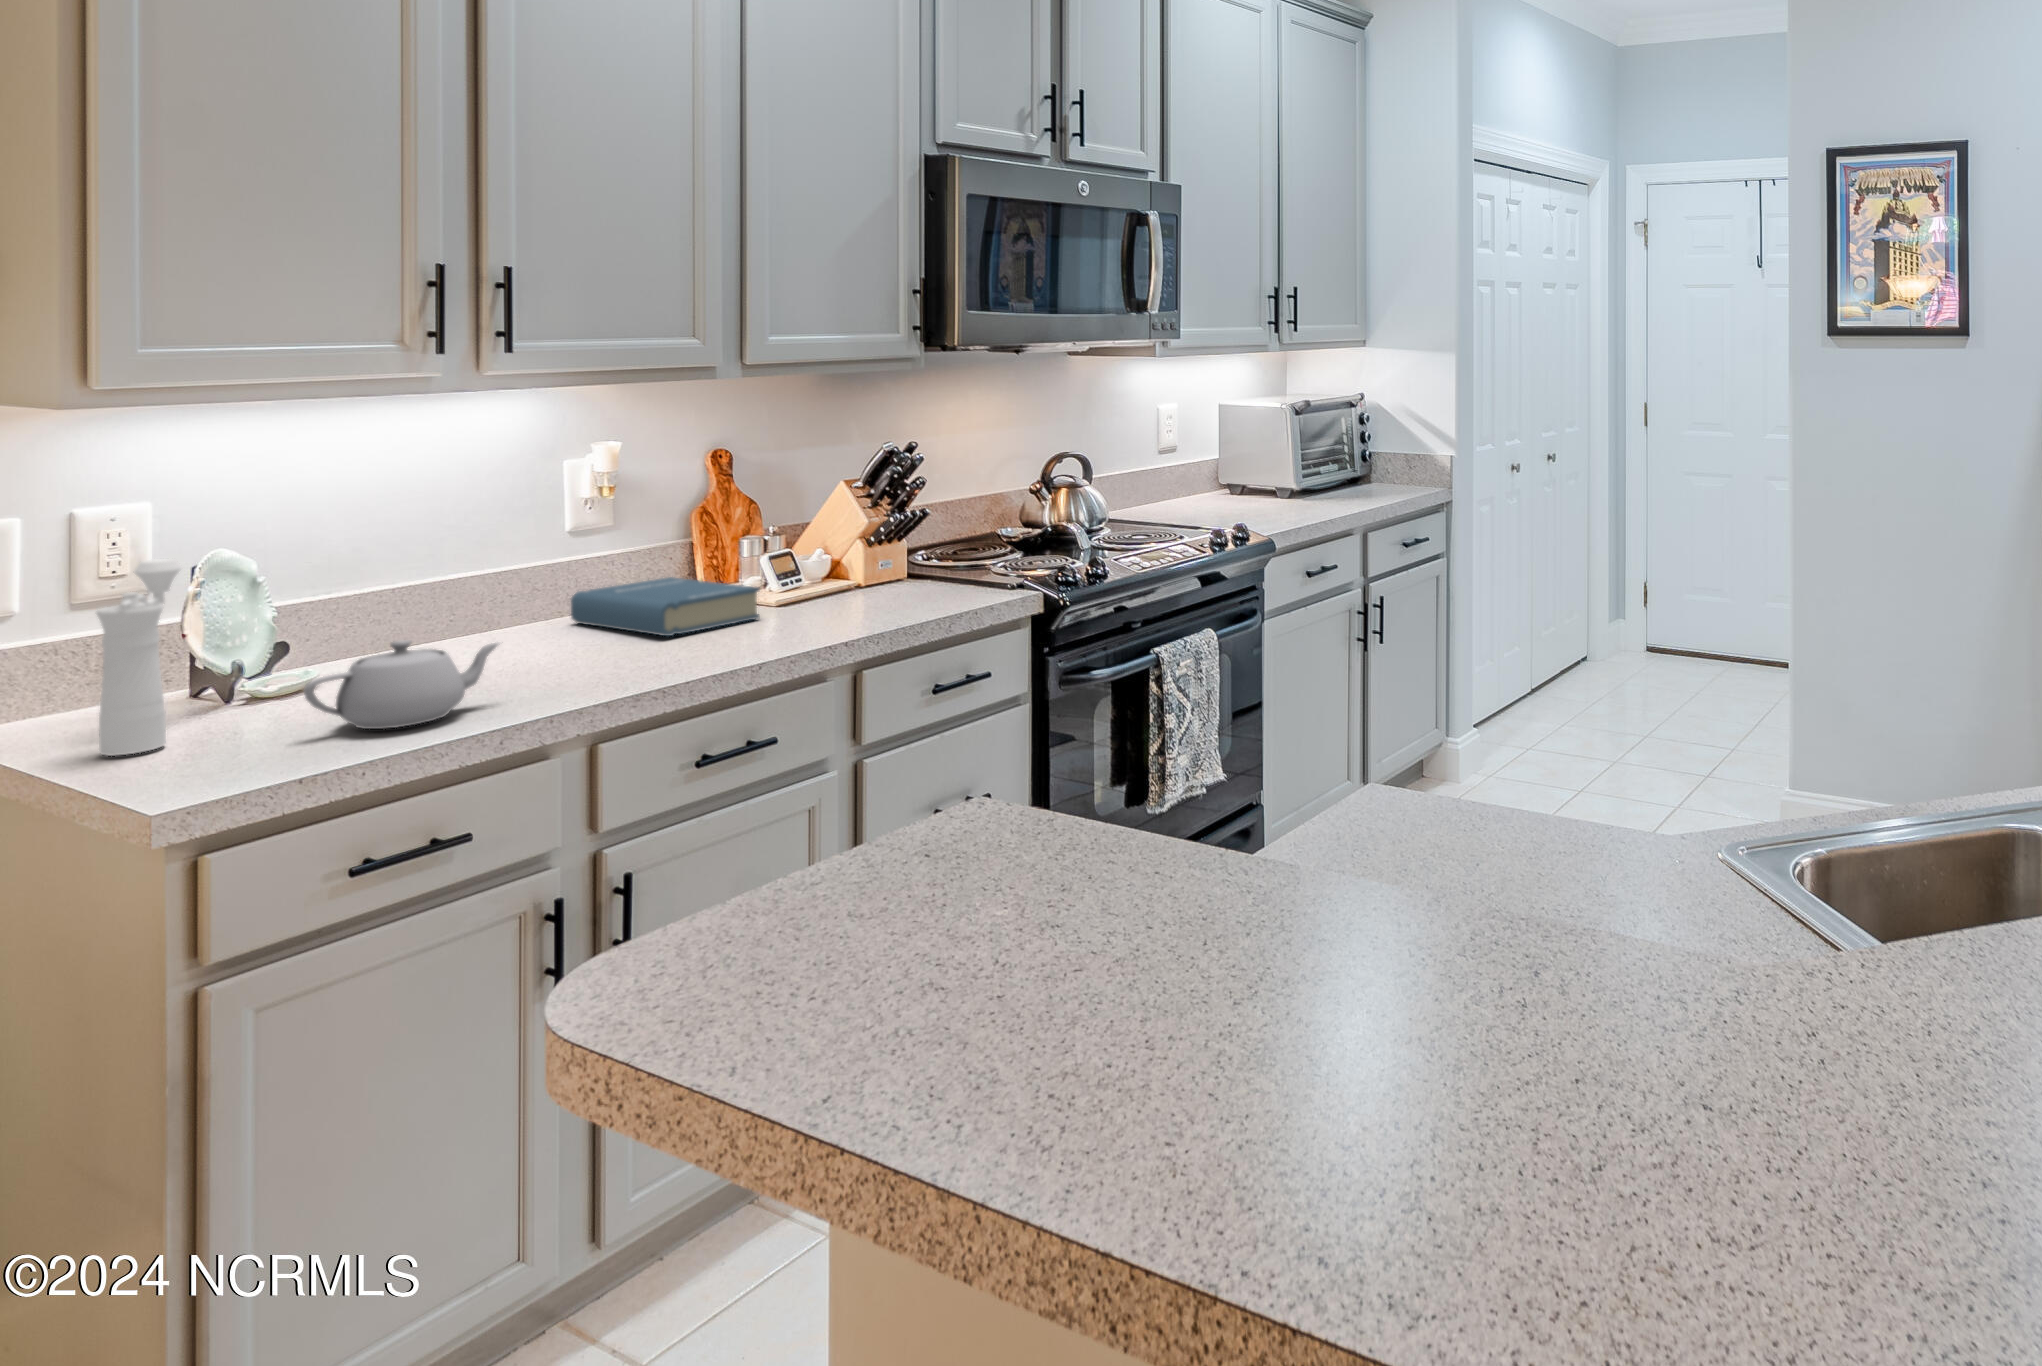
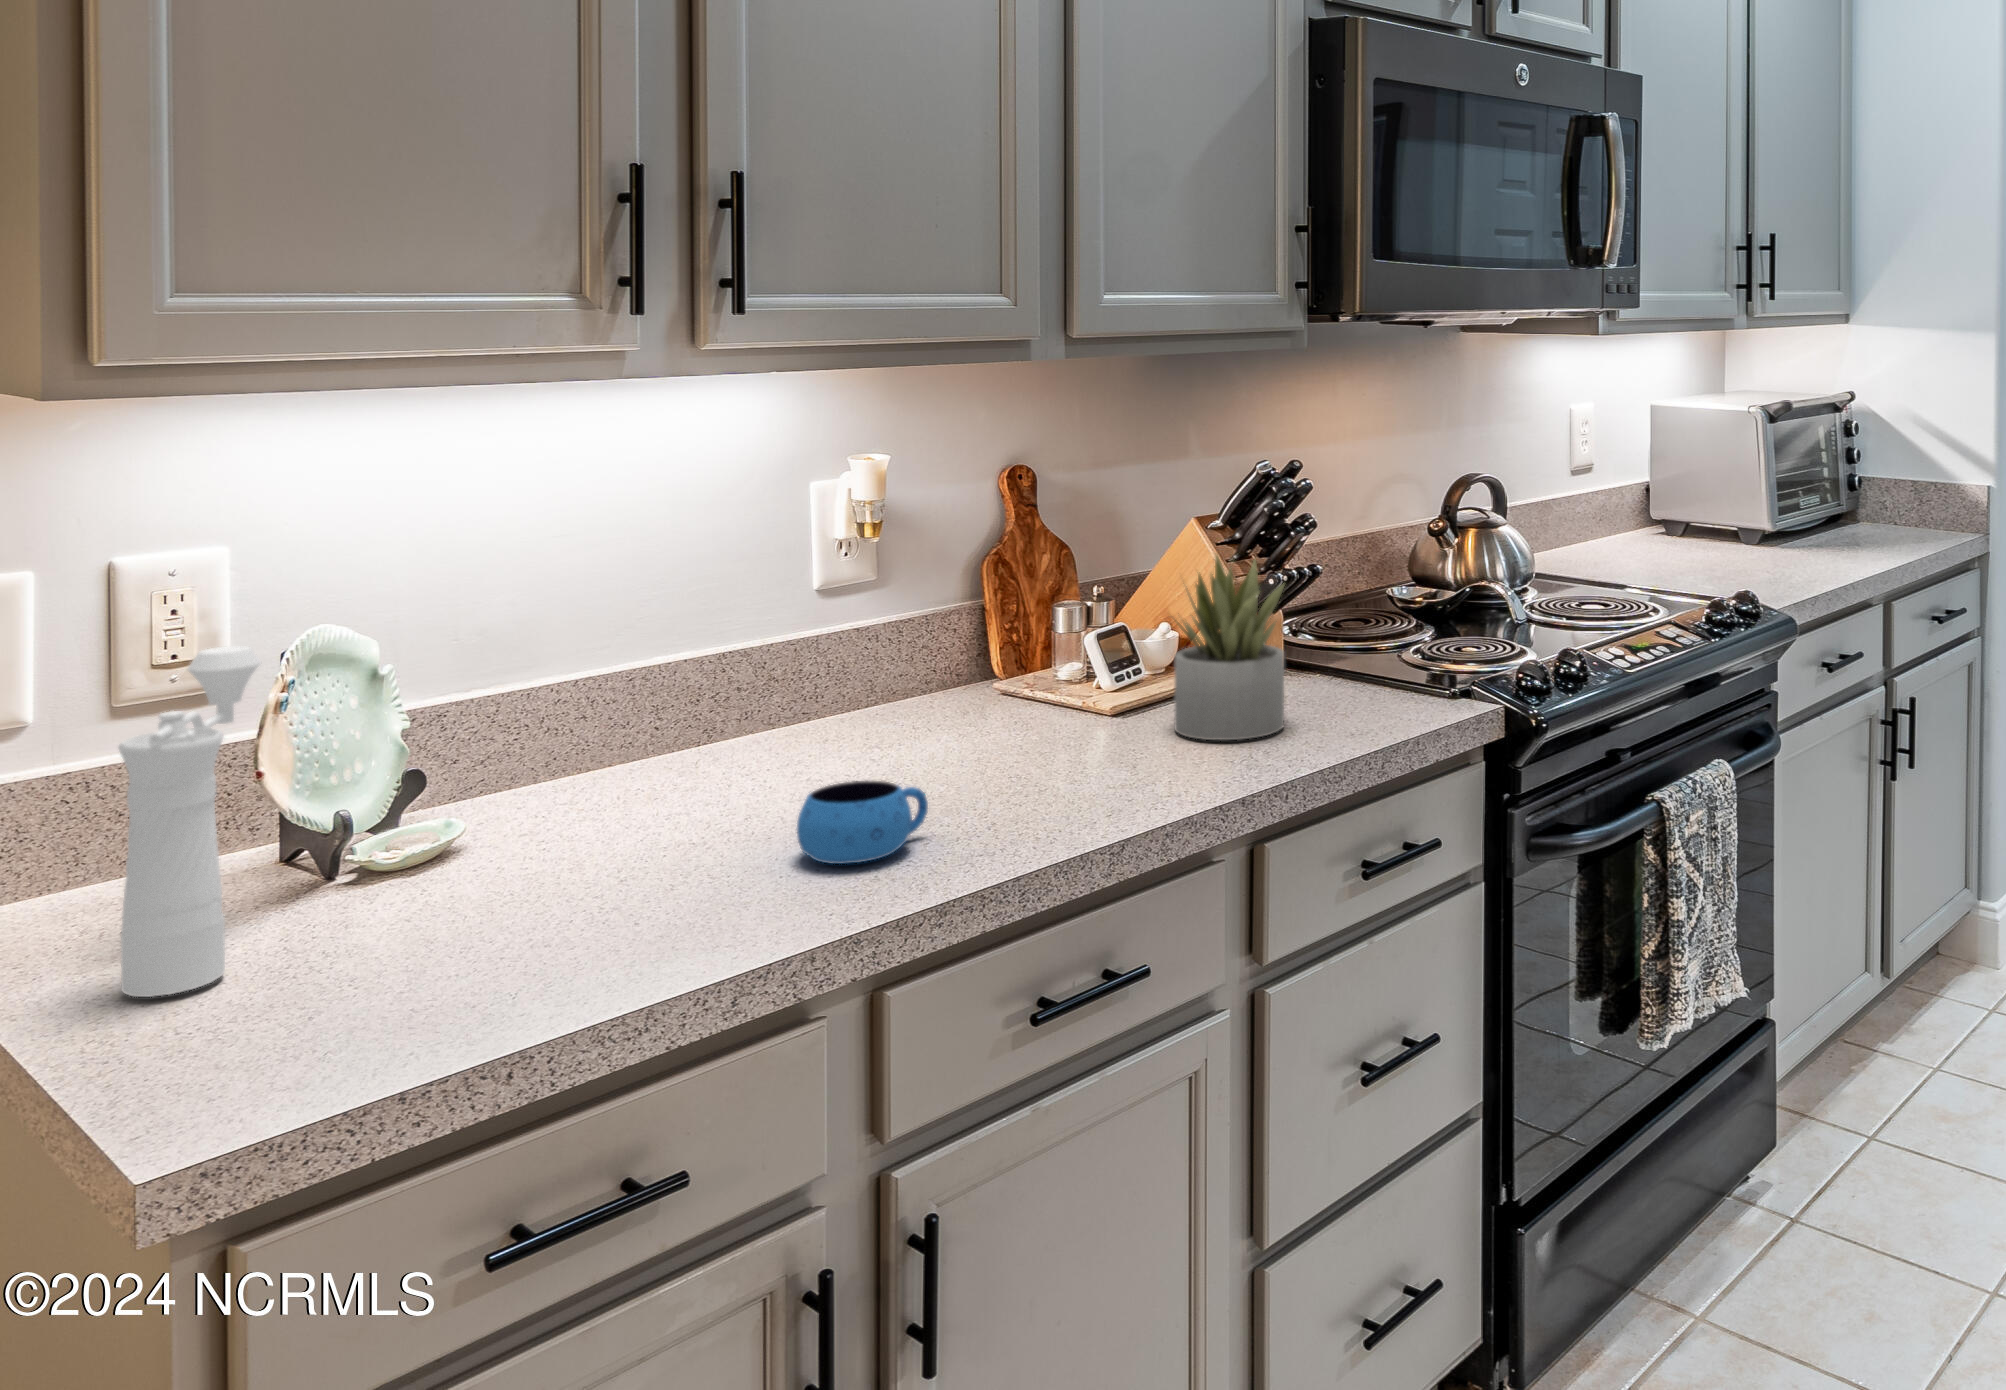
succulent plant: none [812,500,892,615] -> present [1174,556,1284,740]
hardback book: present [571,577,760,636] -> none [820,665,1095,773]
mug: none [543,635,632,682] -> present [797,781,928,864]
teapot: present [304,640,499,729] -> none [434,800,741,960]

